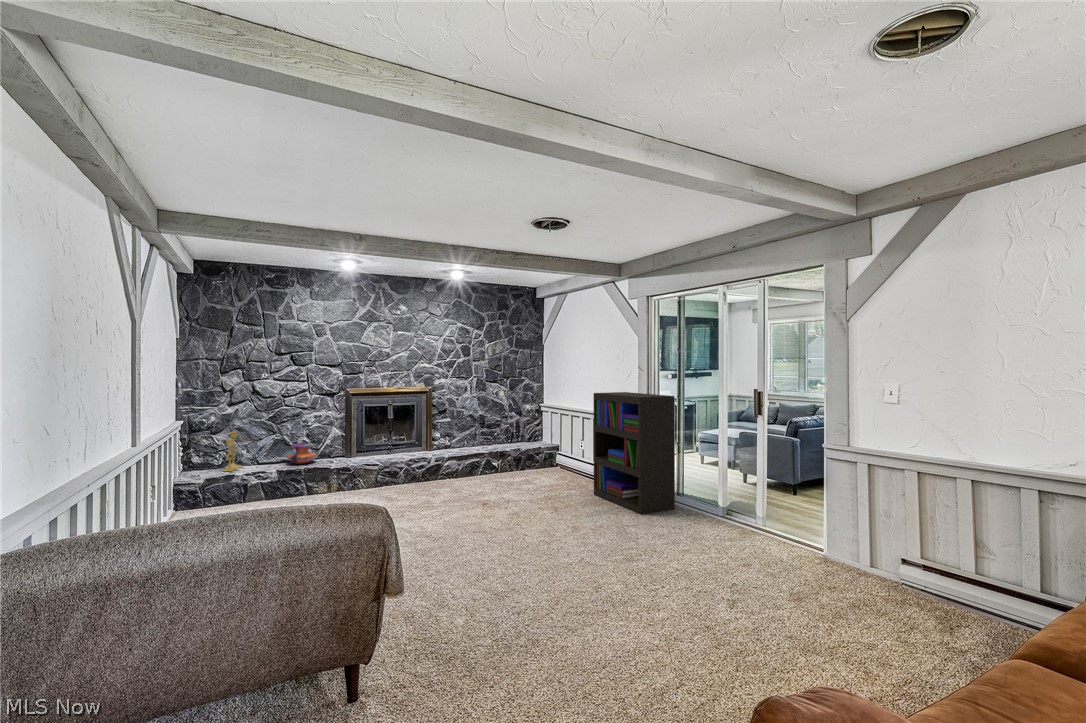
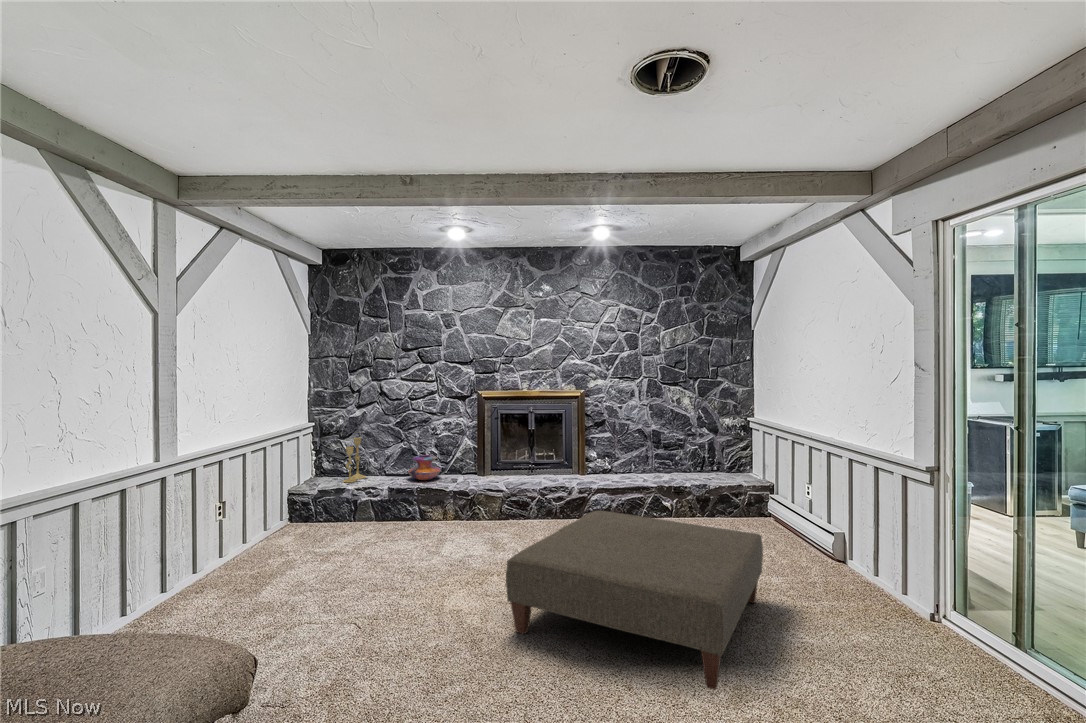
bookshelf: present [594,392,675,515] -> none [805,408,972,654]
ottoman: none [444,465,581,541] -> present [506,511,763,690]

